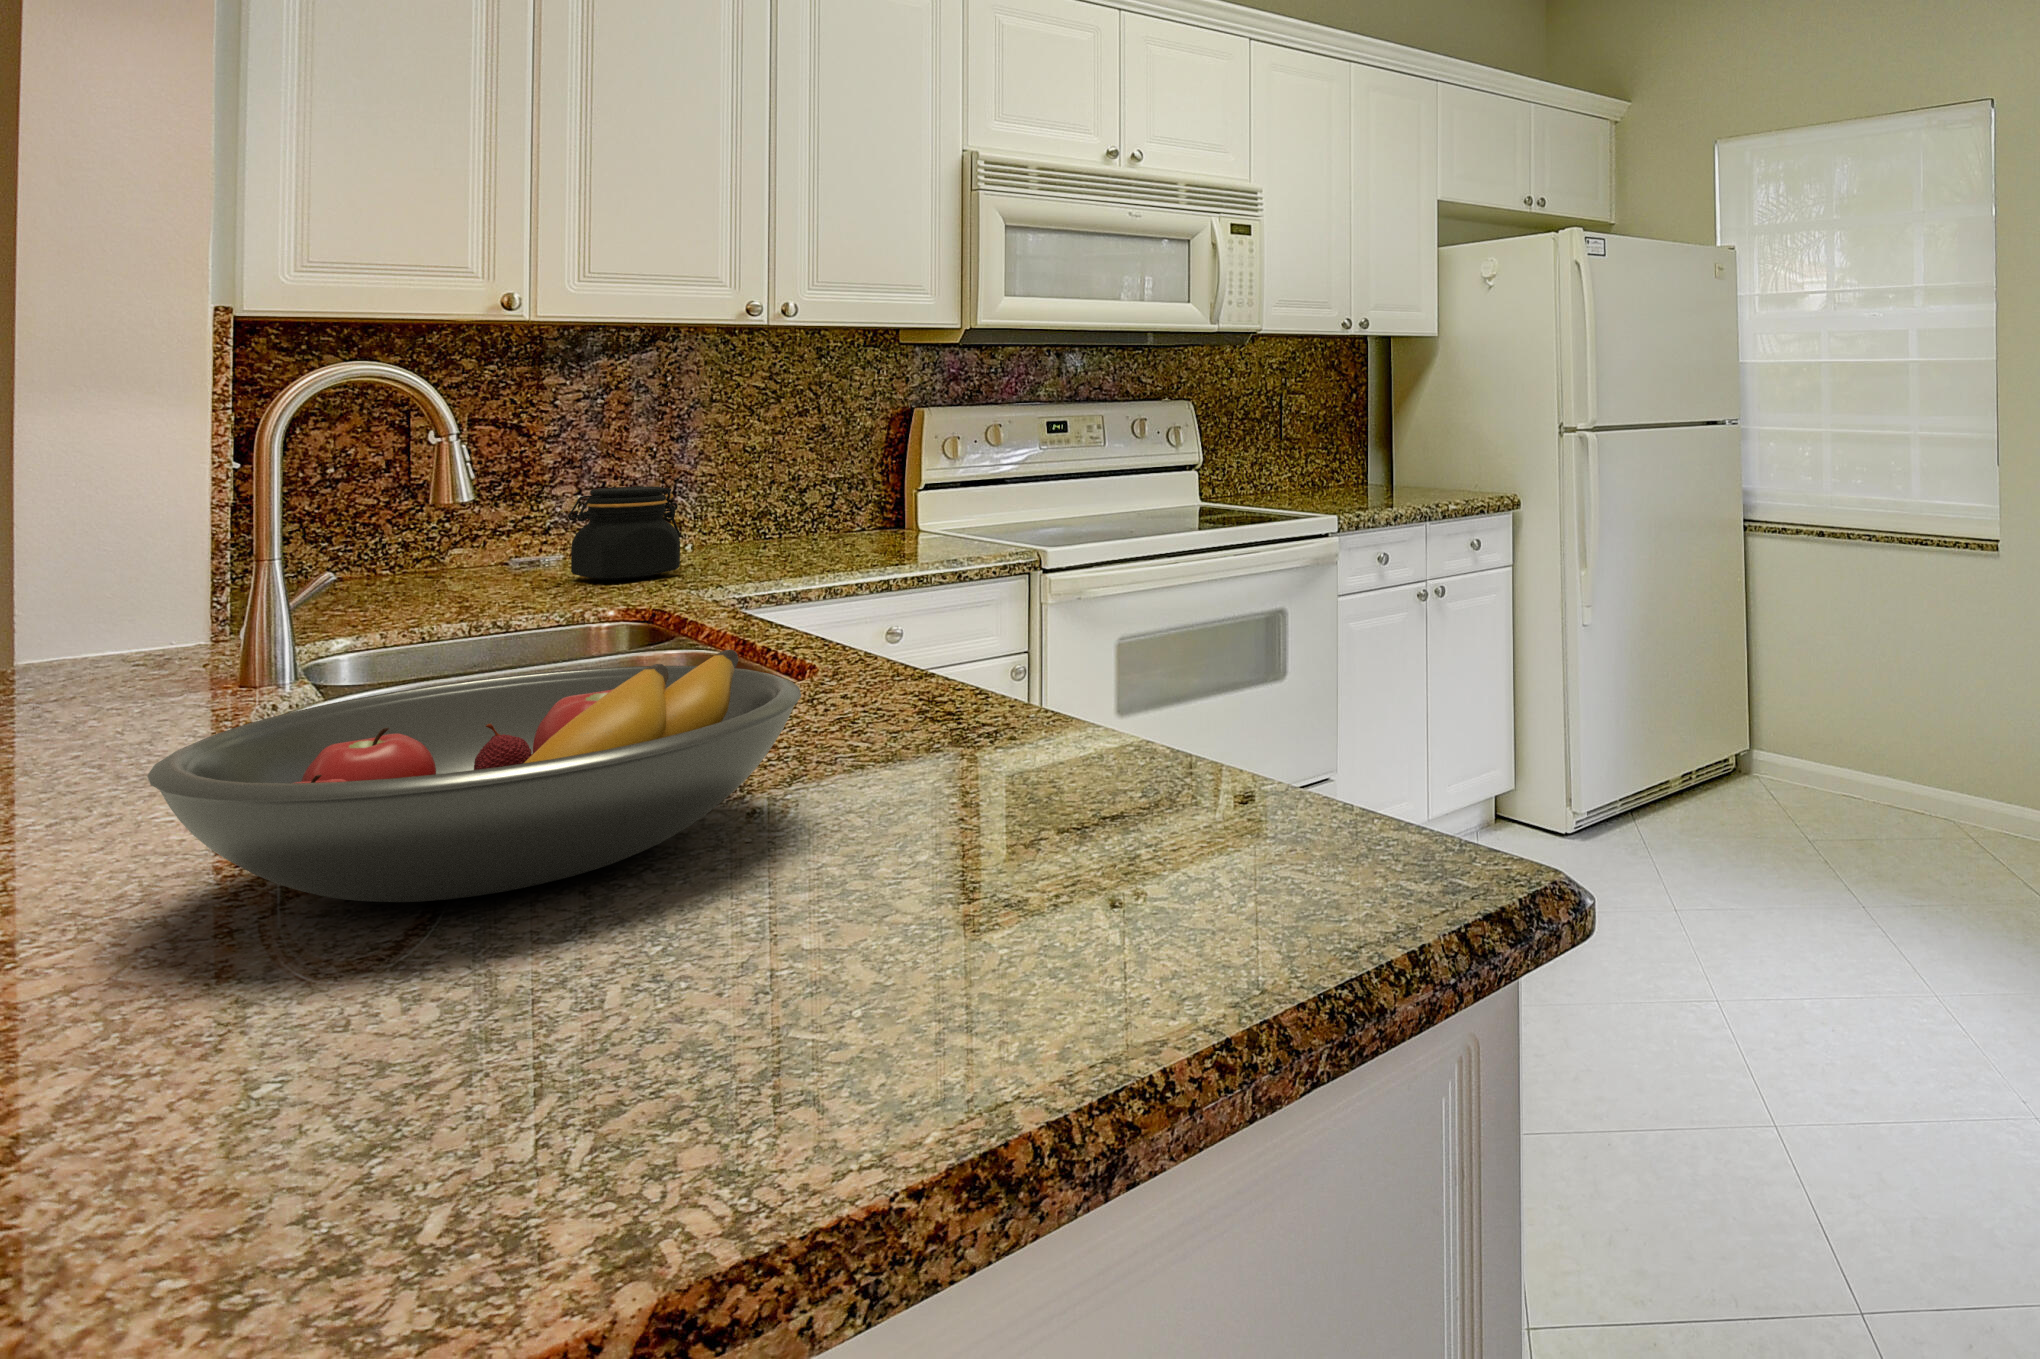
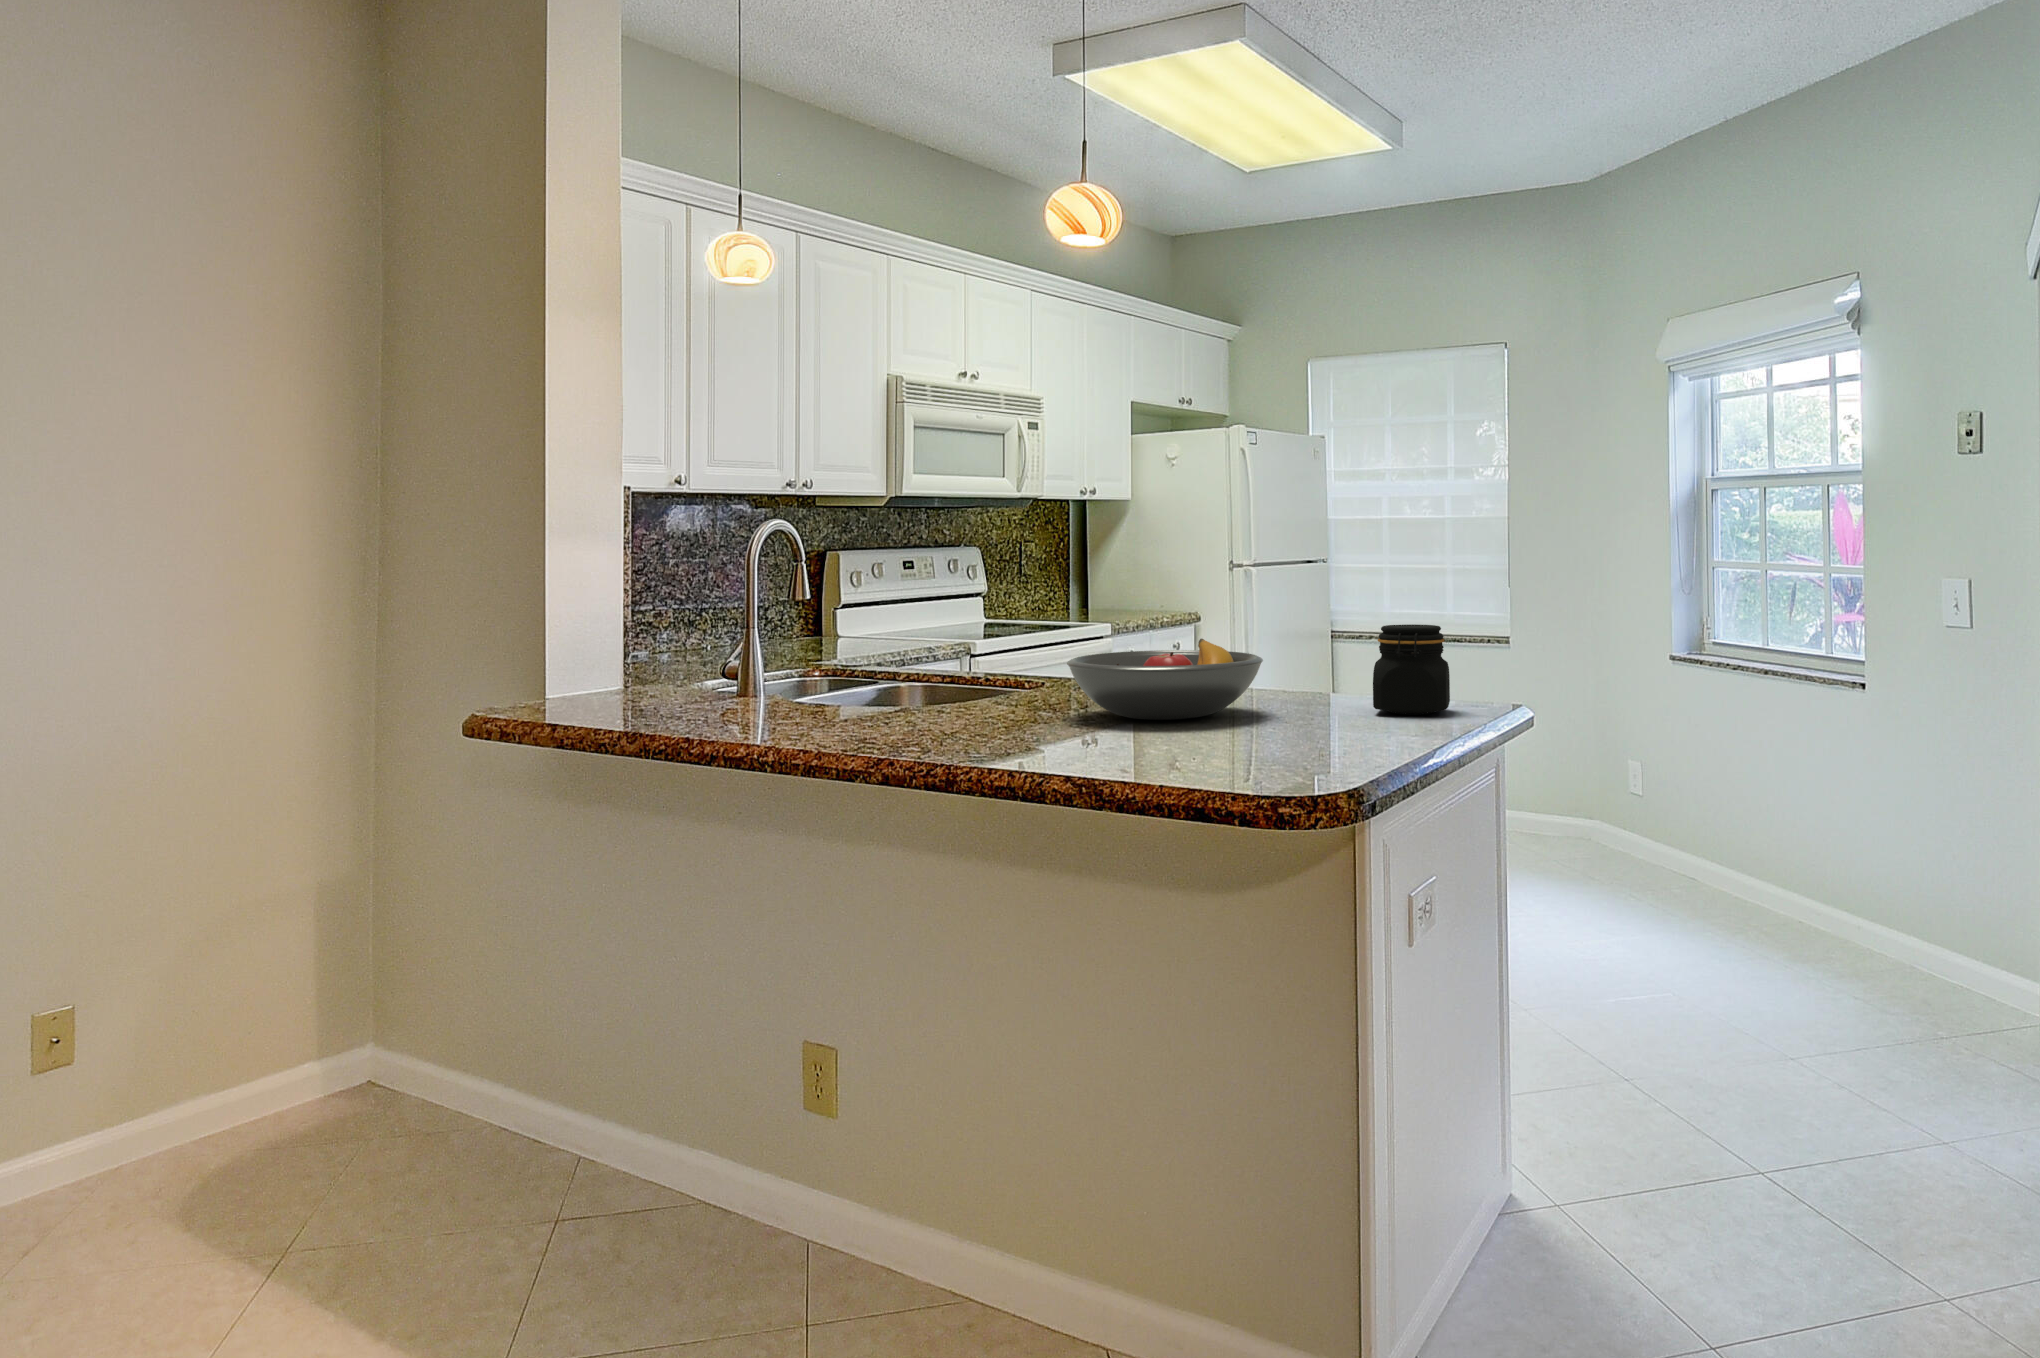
jar: present [568,486,681,580] -> present [1373,624,1450,715]

